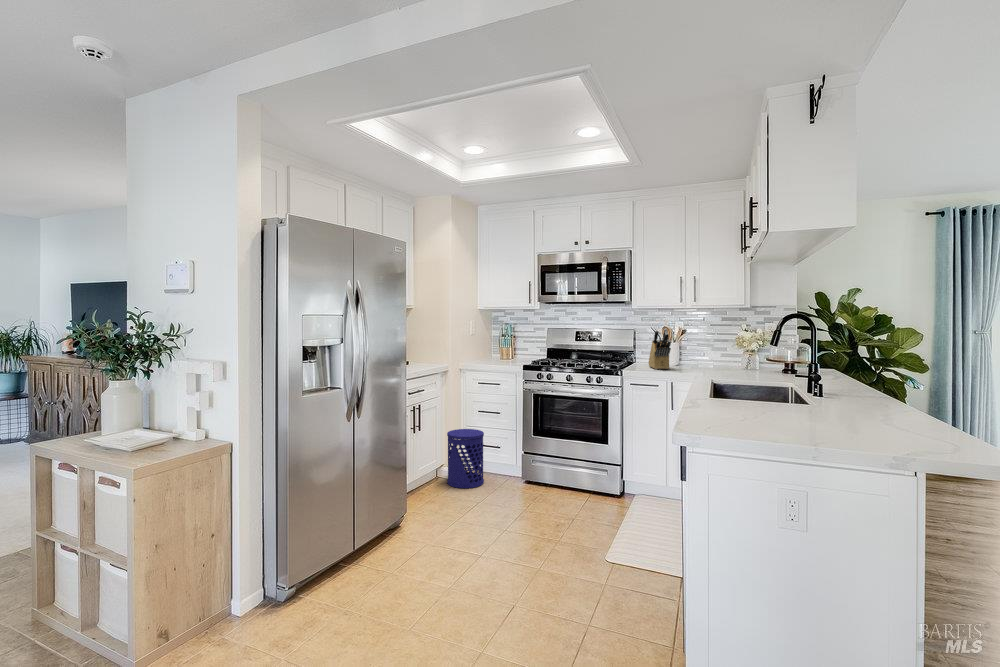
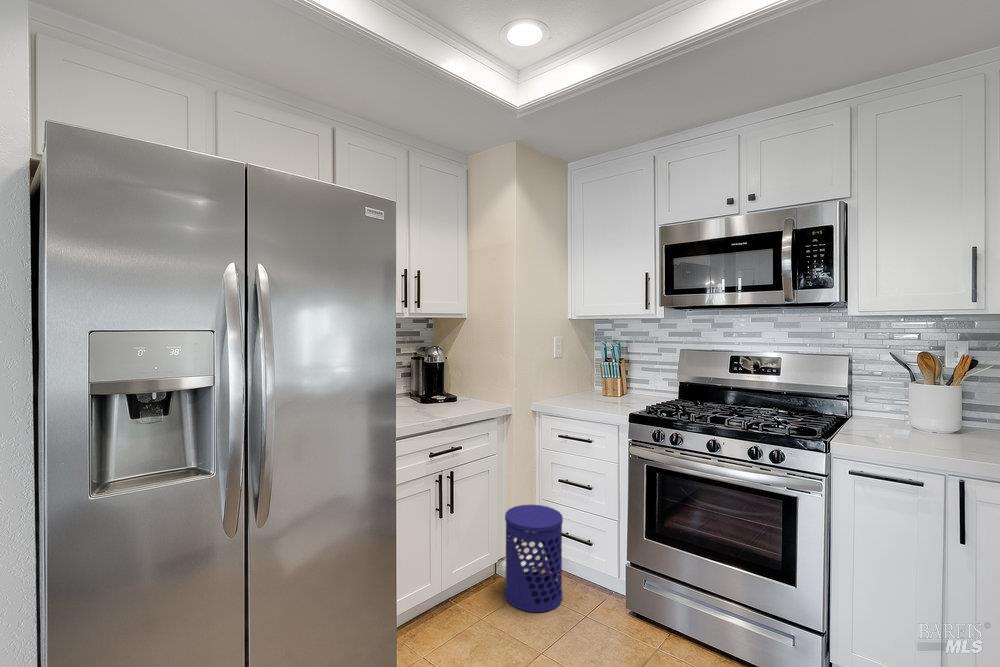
knife block: present [649,329,671,369] -> none [887,358,959,445]

